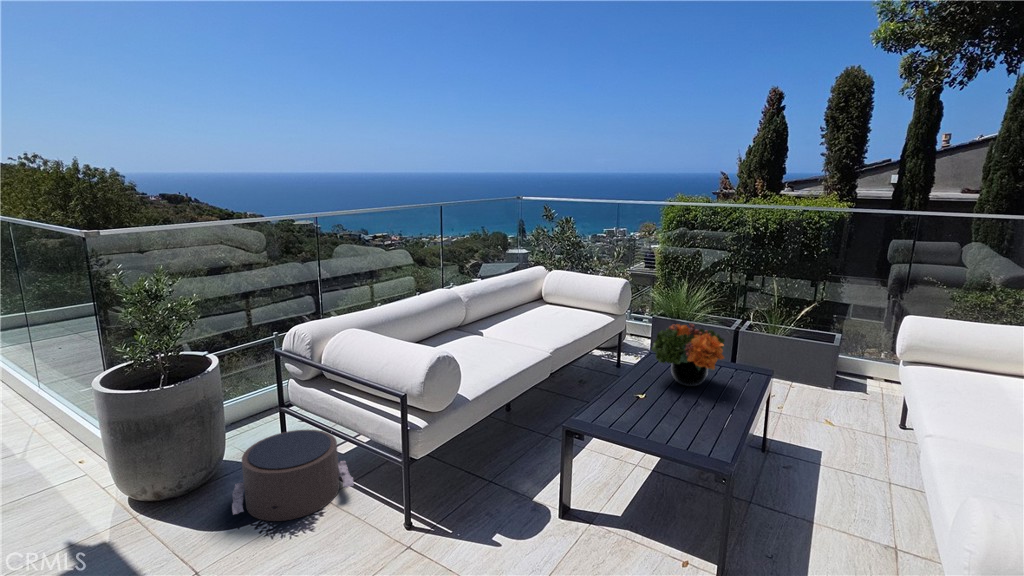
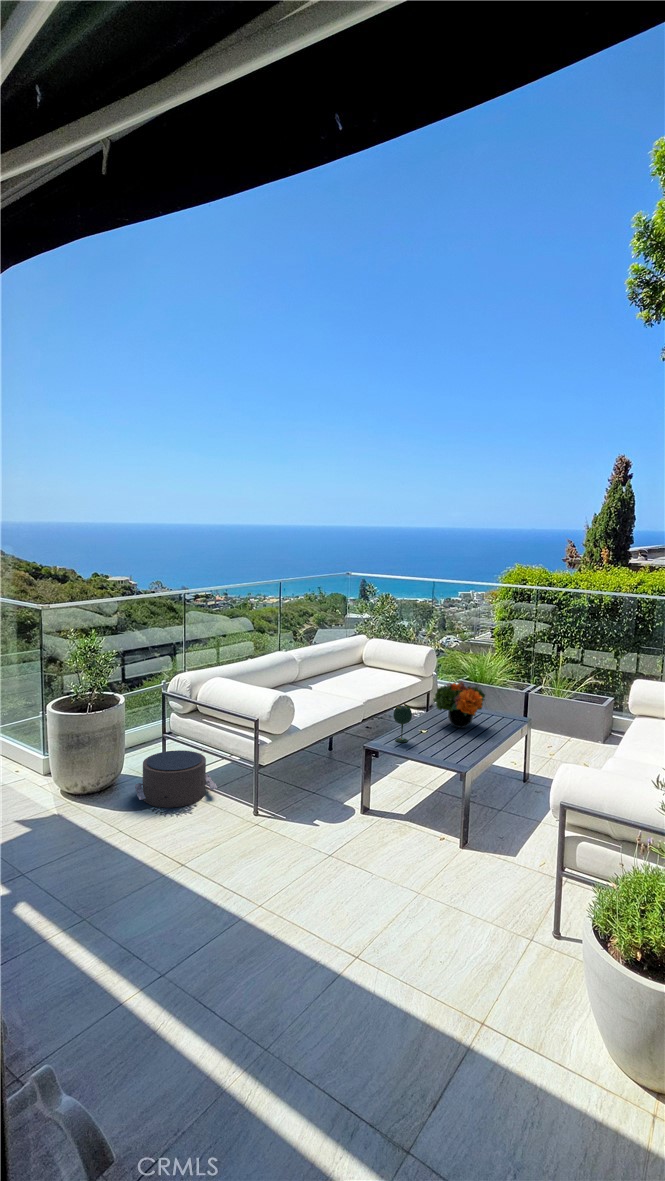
wine glass: none [605,362,632,416] -> present [393,705,412,742]

